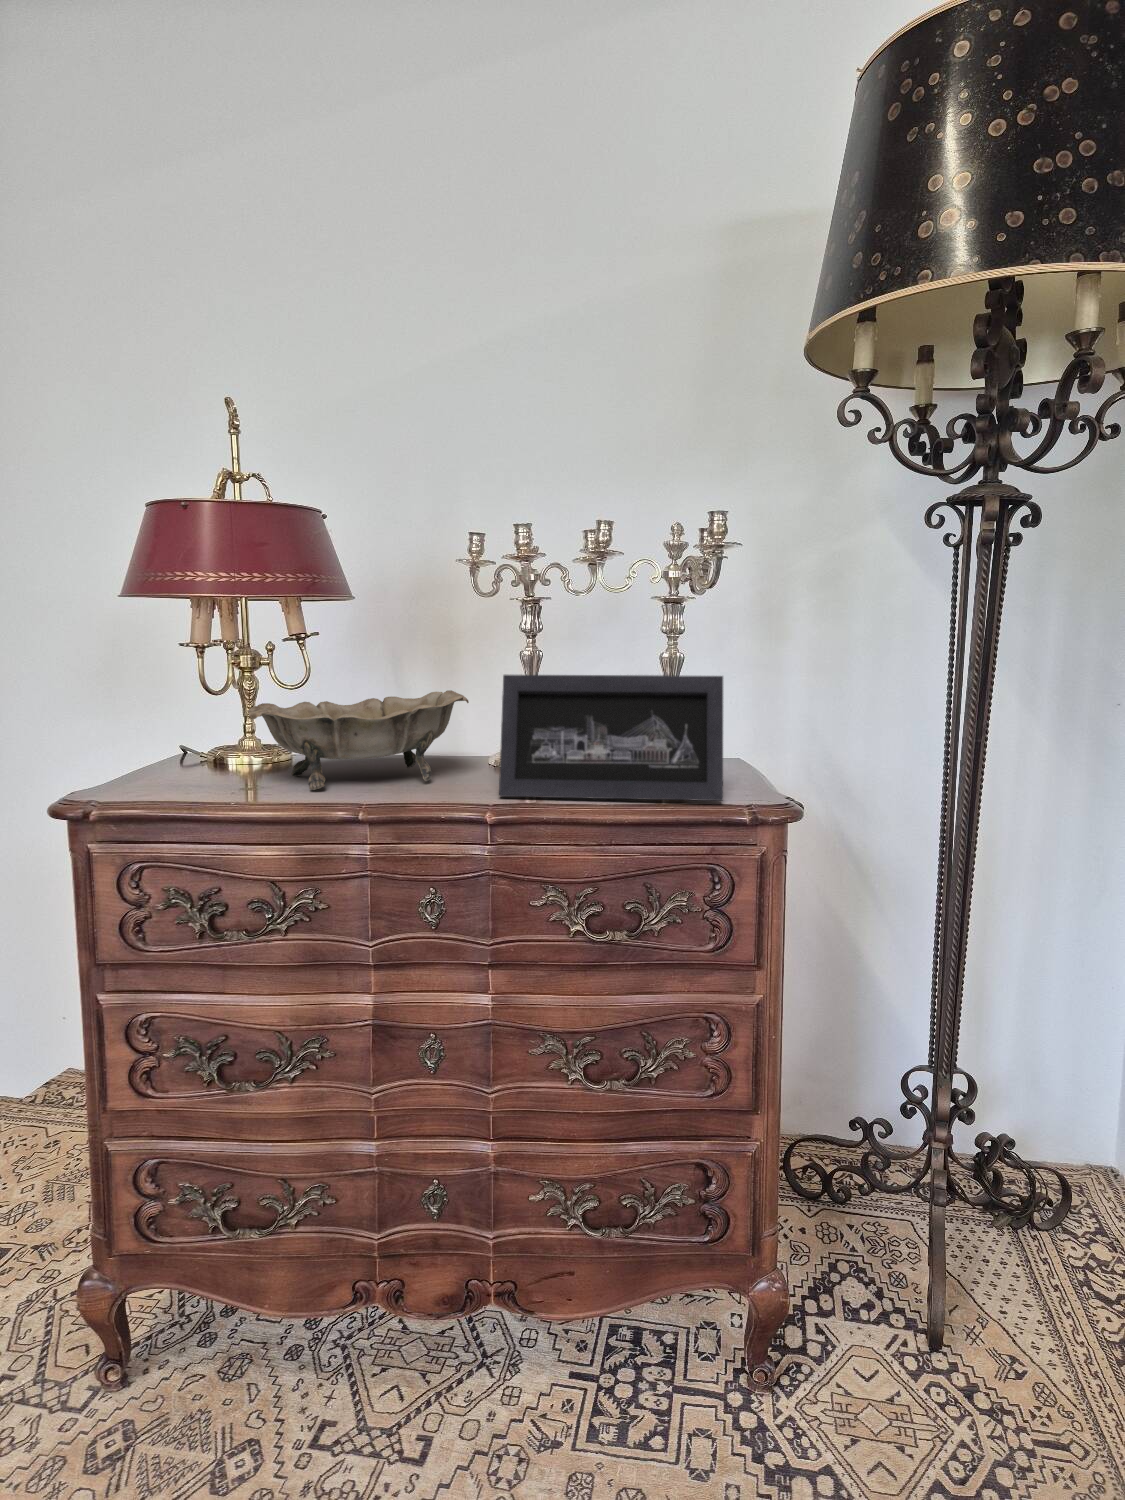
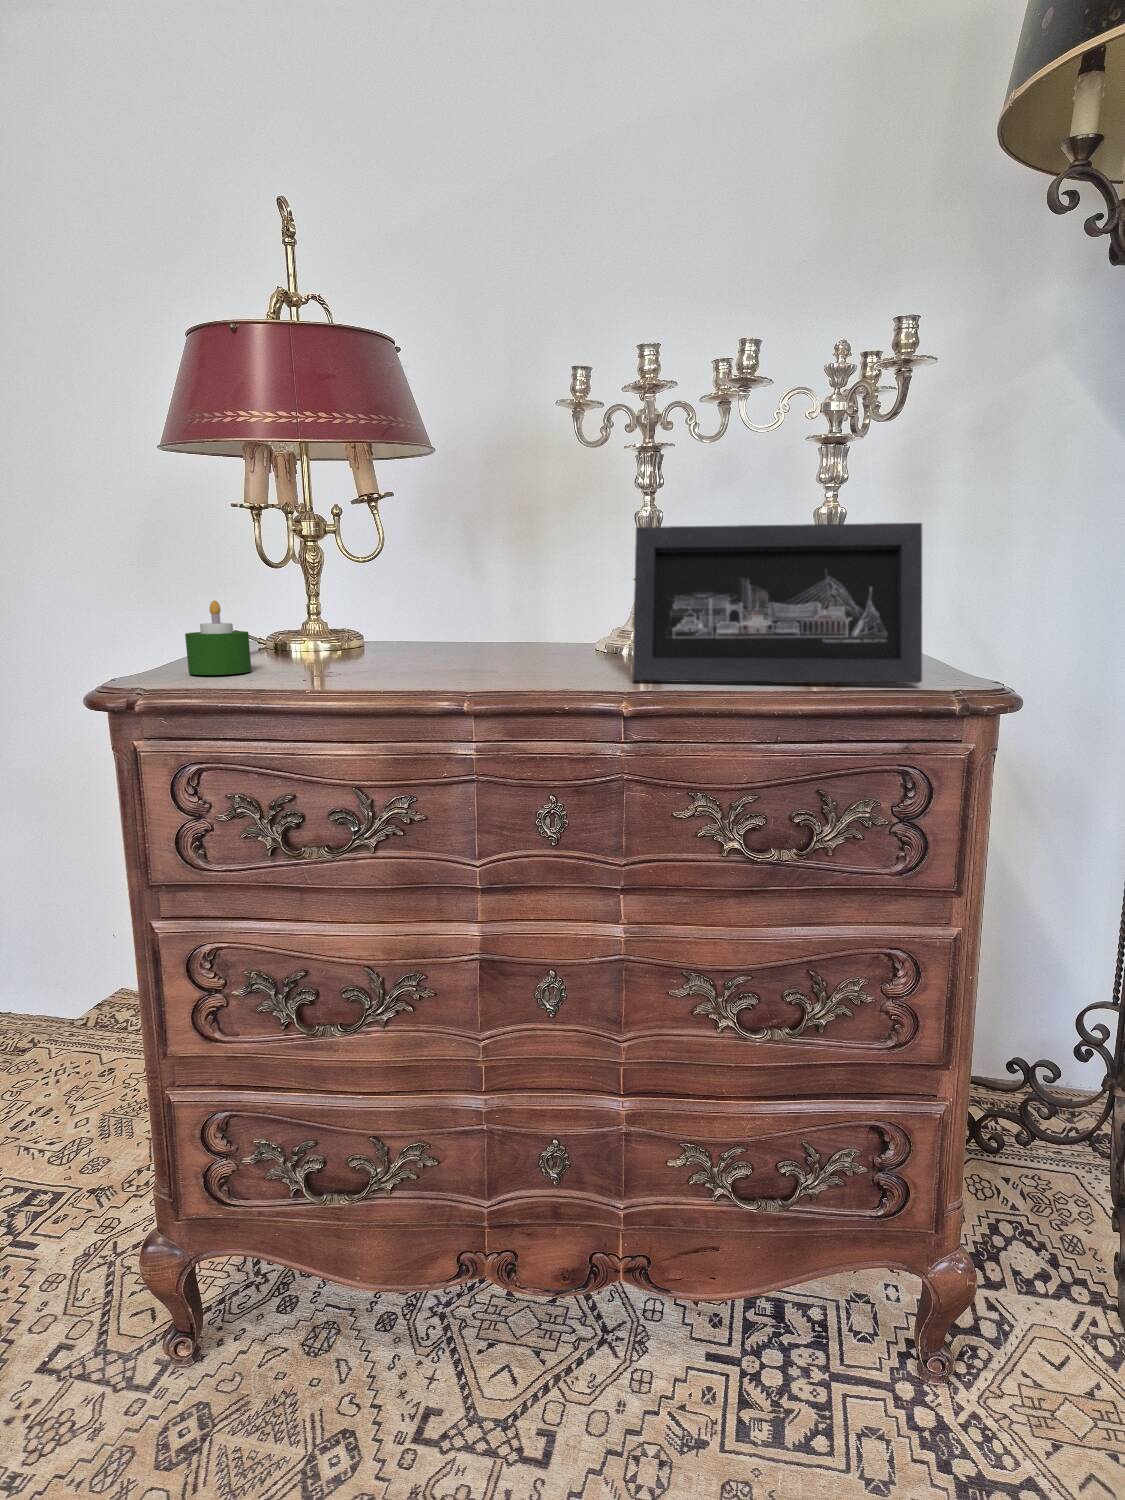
decorative bowl: present [248,690,469,790] -> none [316,561,582,675]
candle: none [137,728,191,789] -> present [185,601,251,675]

